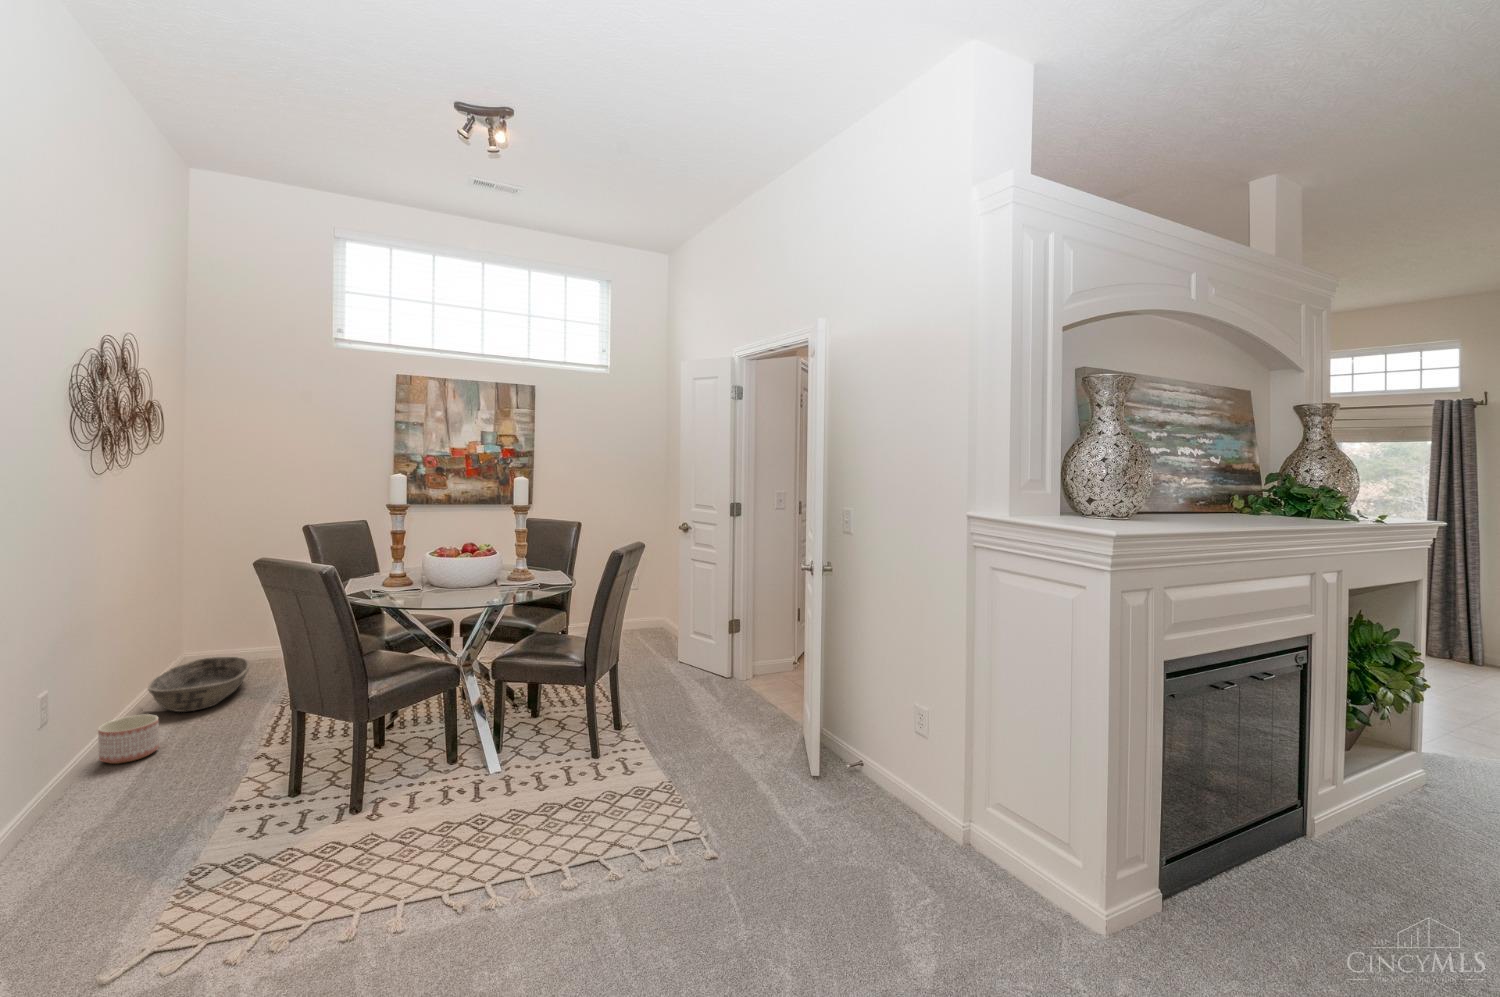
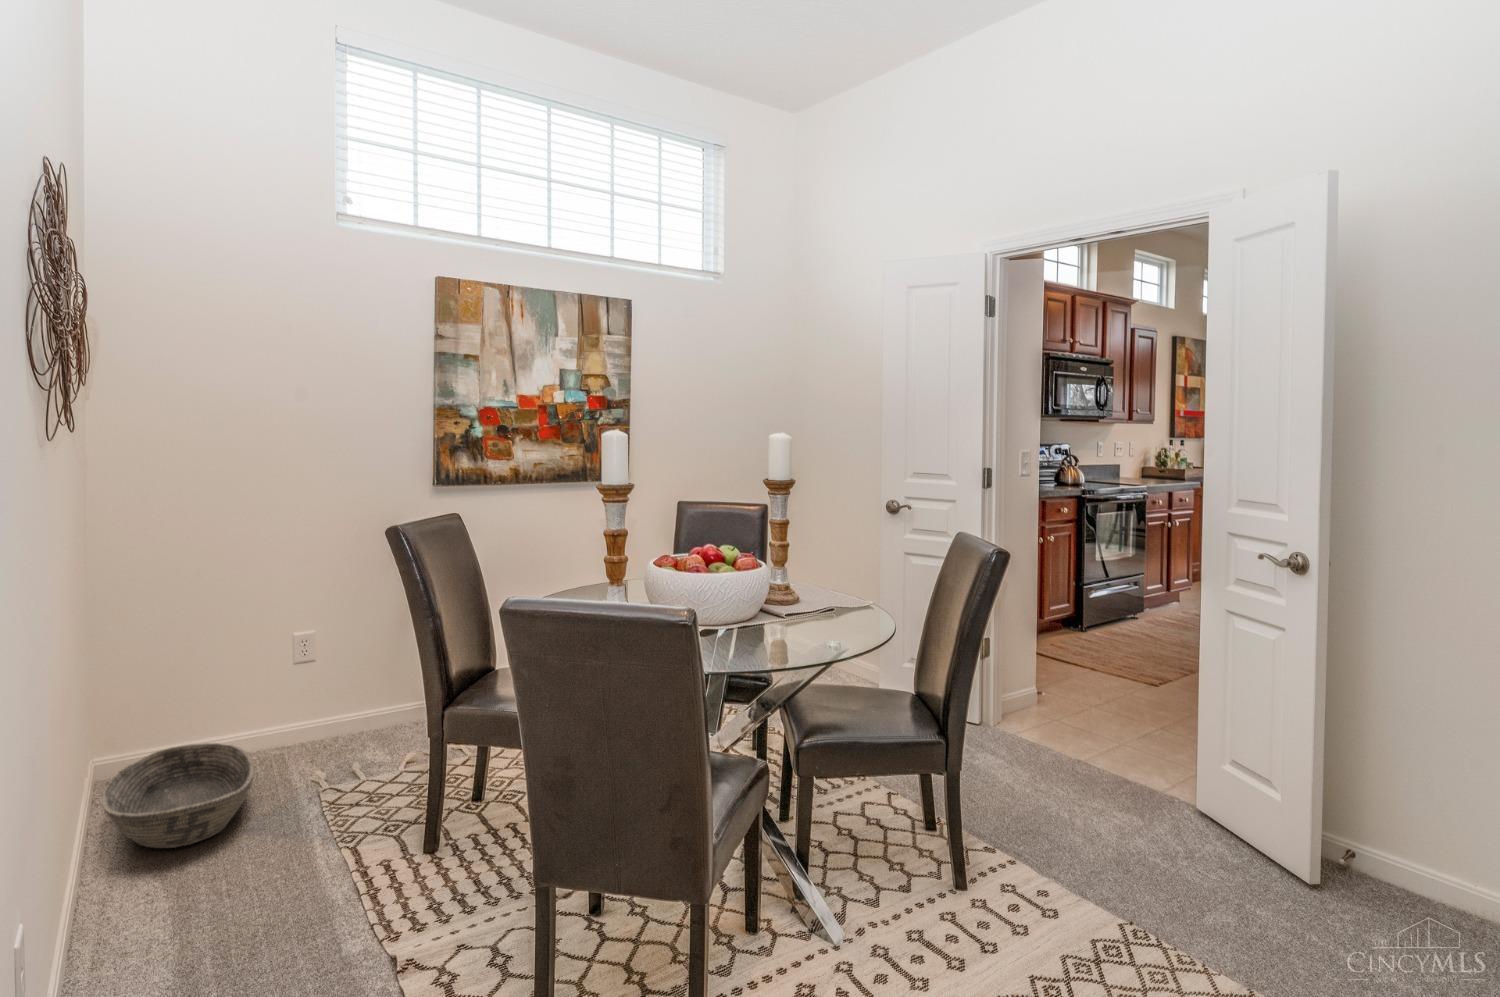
planter: present [98,714,159,764] -> none [83,864,185,964]

